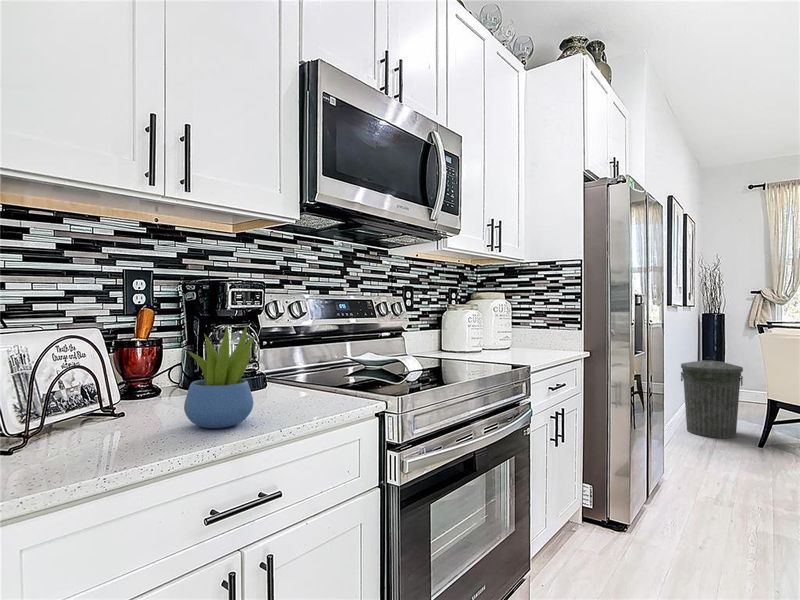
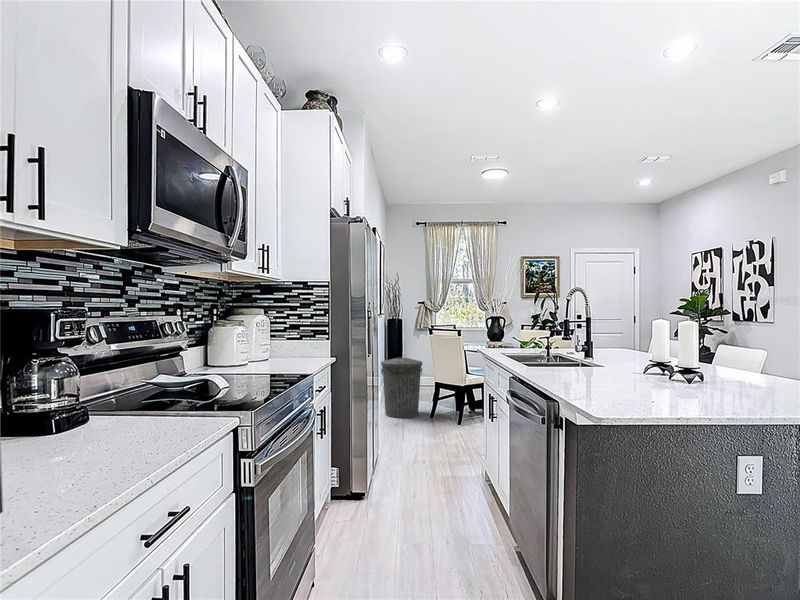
succulent plant: present [184,325,255,428] -> none [59,357,146,467]

